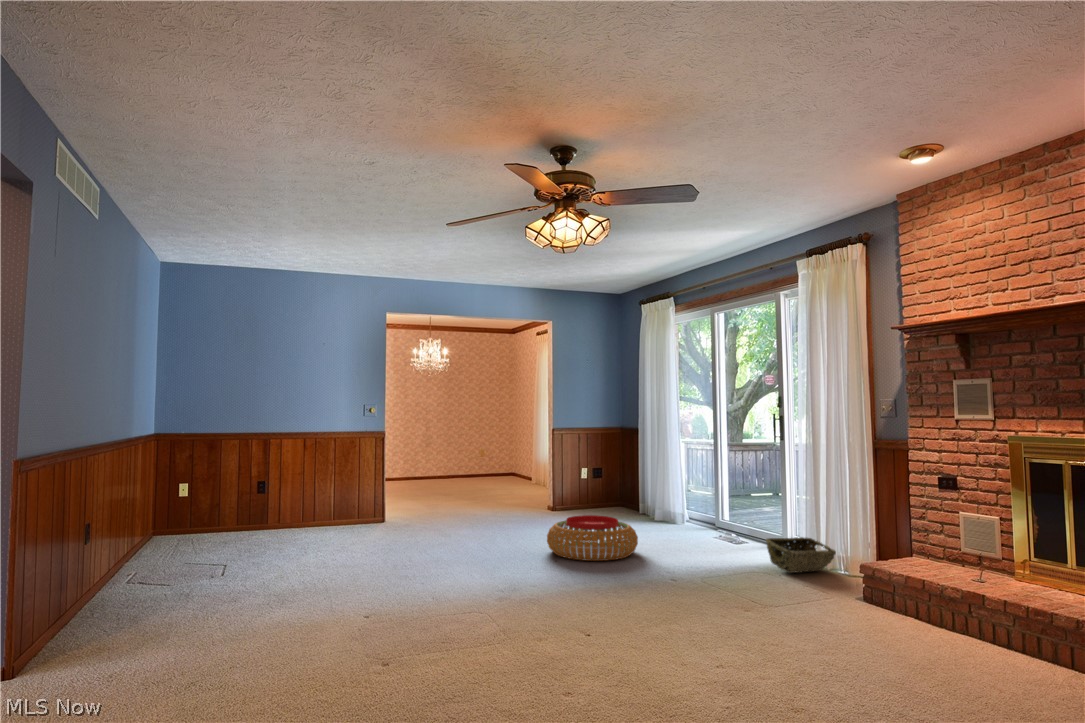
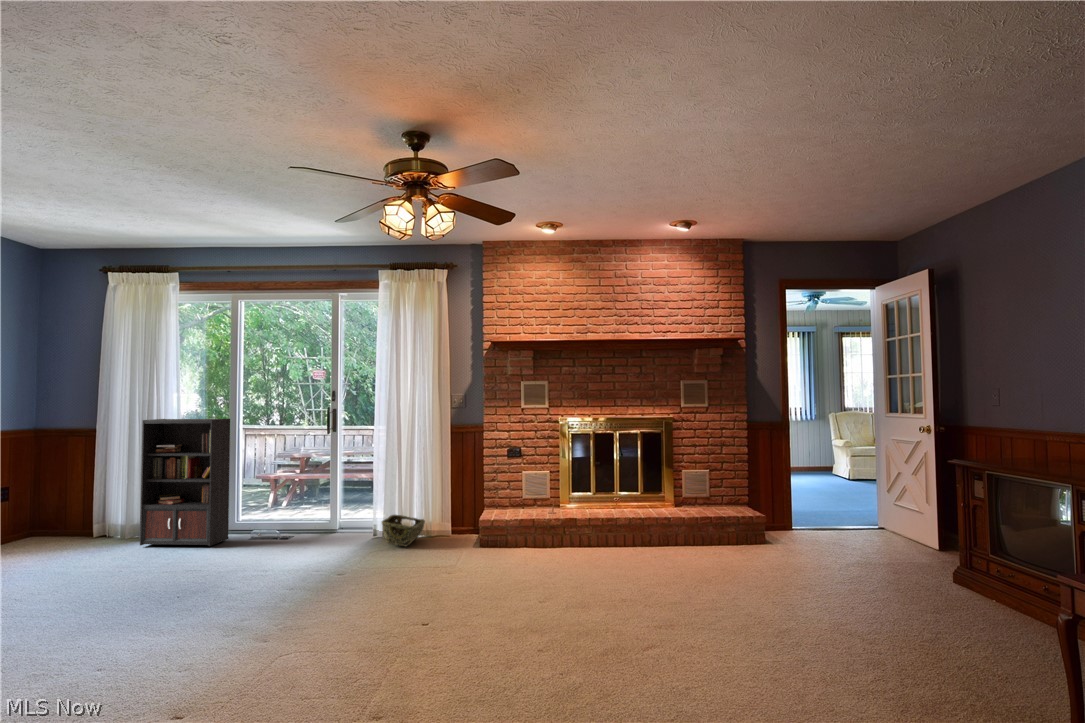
bookcase: none [643,420,727,535] -> present [140,419,261,546]
pouf: present [547,515,638,561] -> none [138,538,265,601]

